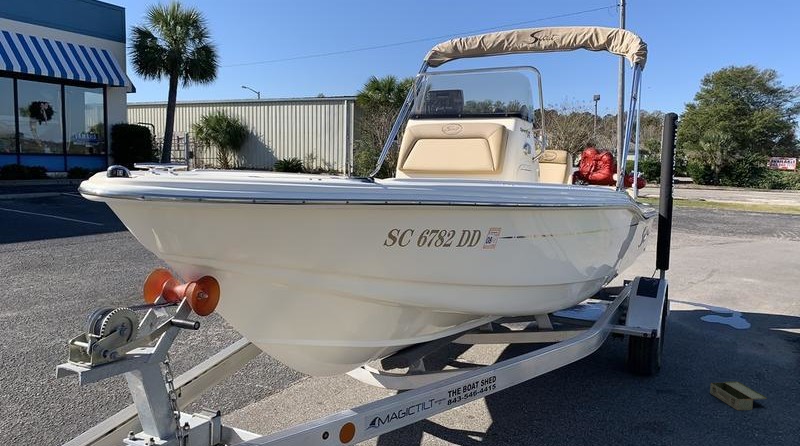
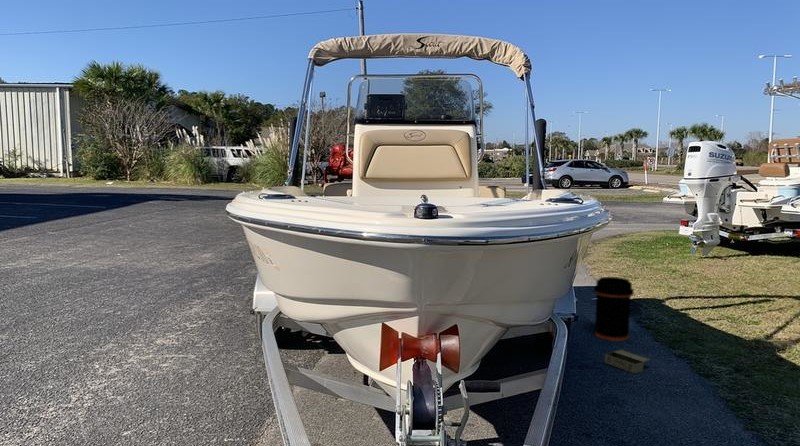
trash can: none [730,298,784,375] -> present [594,277,634,341]

